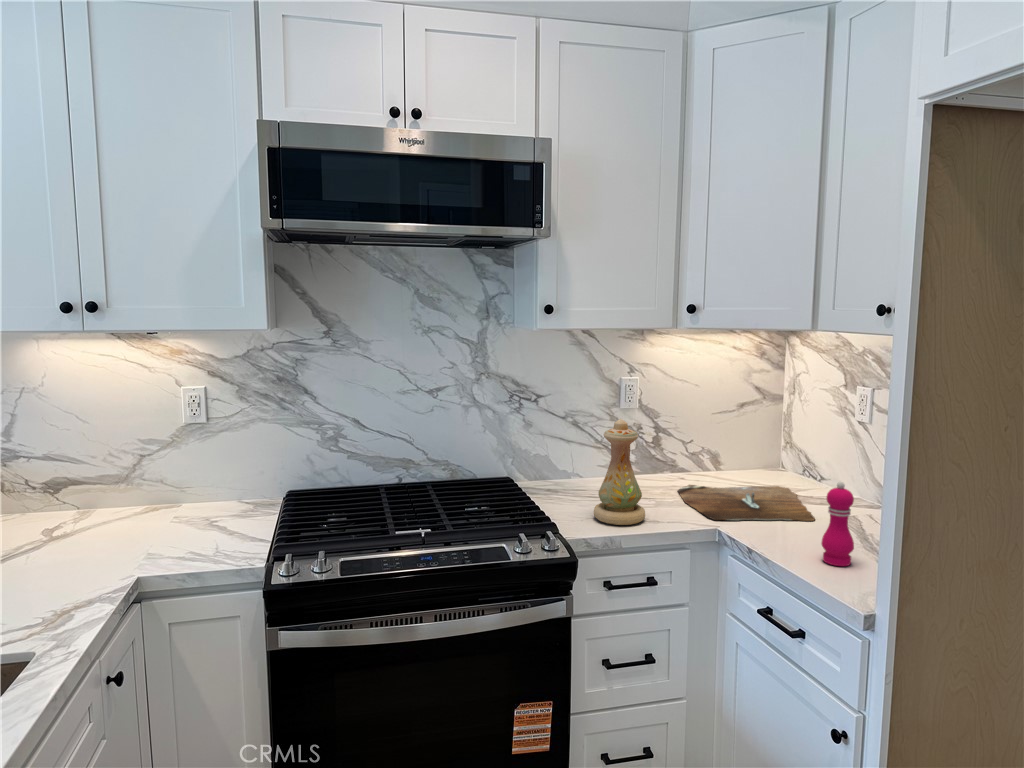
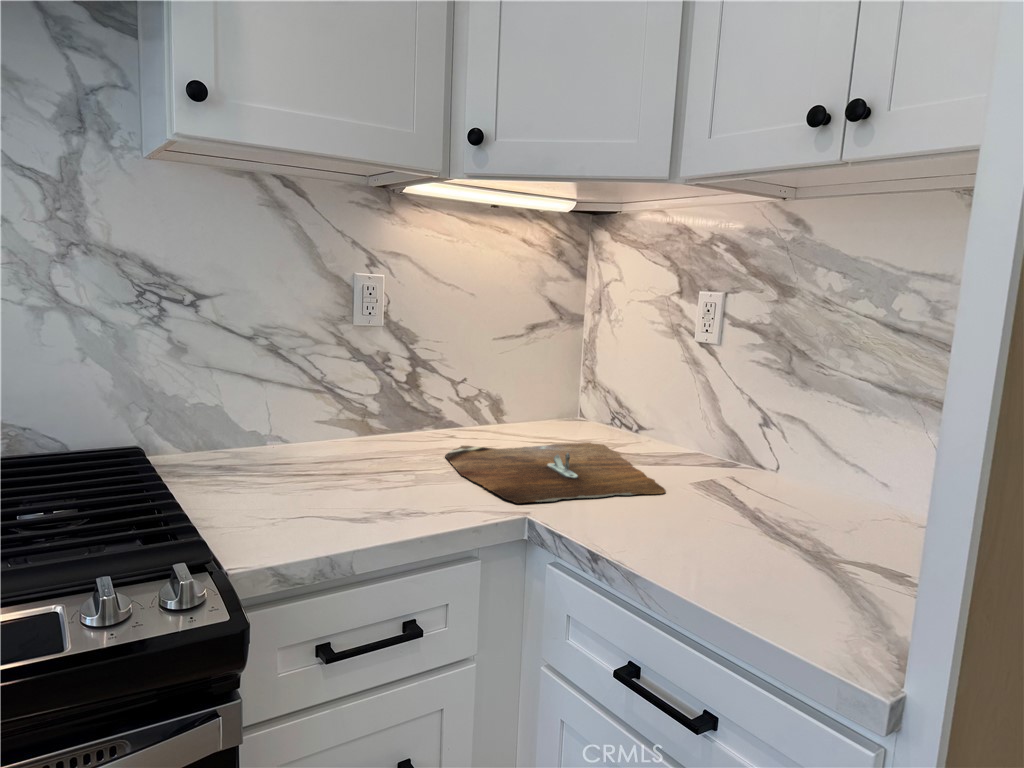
vase: present [594,419,645,525] -> none [299,321,399,526]
pepper mill: present [821,482,854,566] -> none [721,424,781,577]

